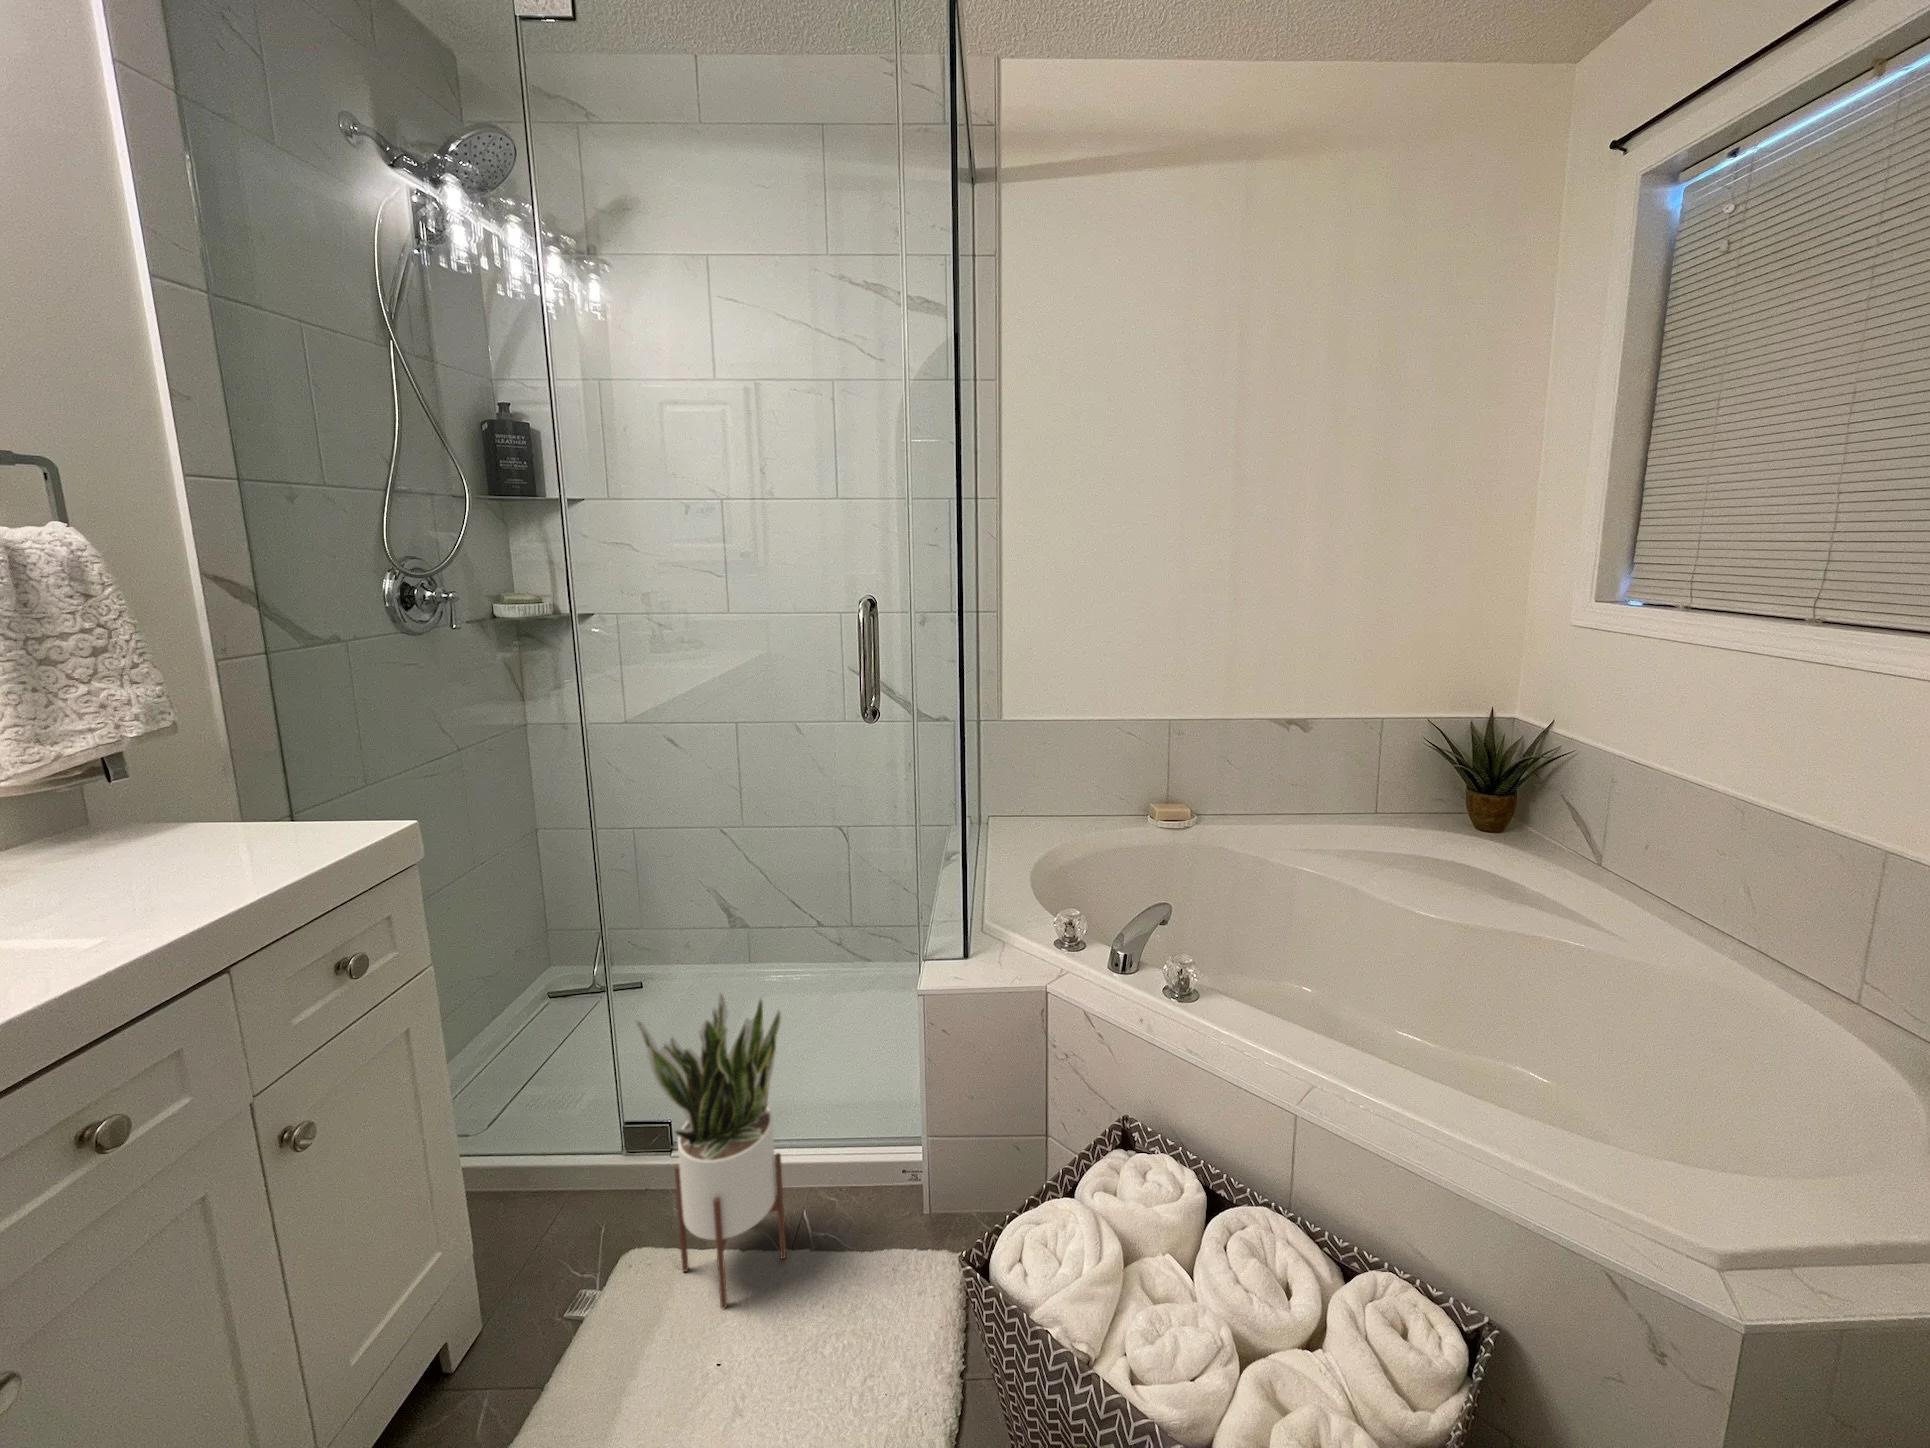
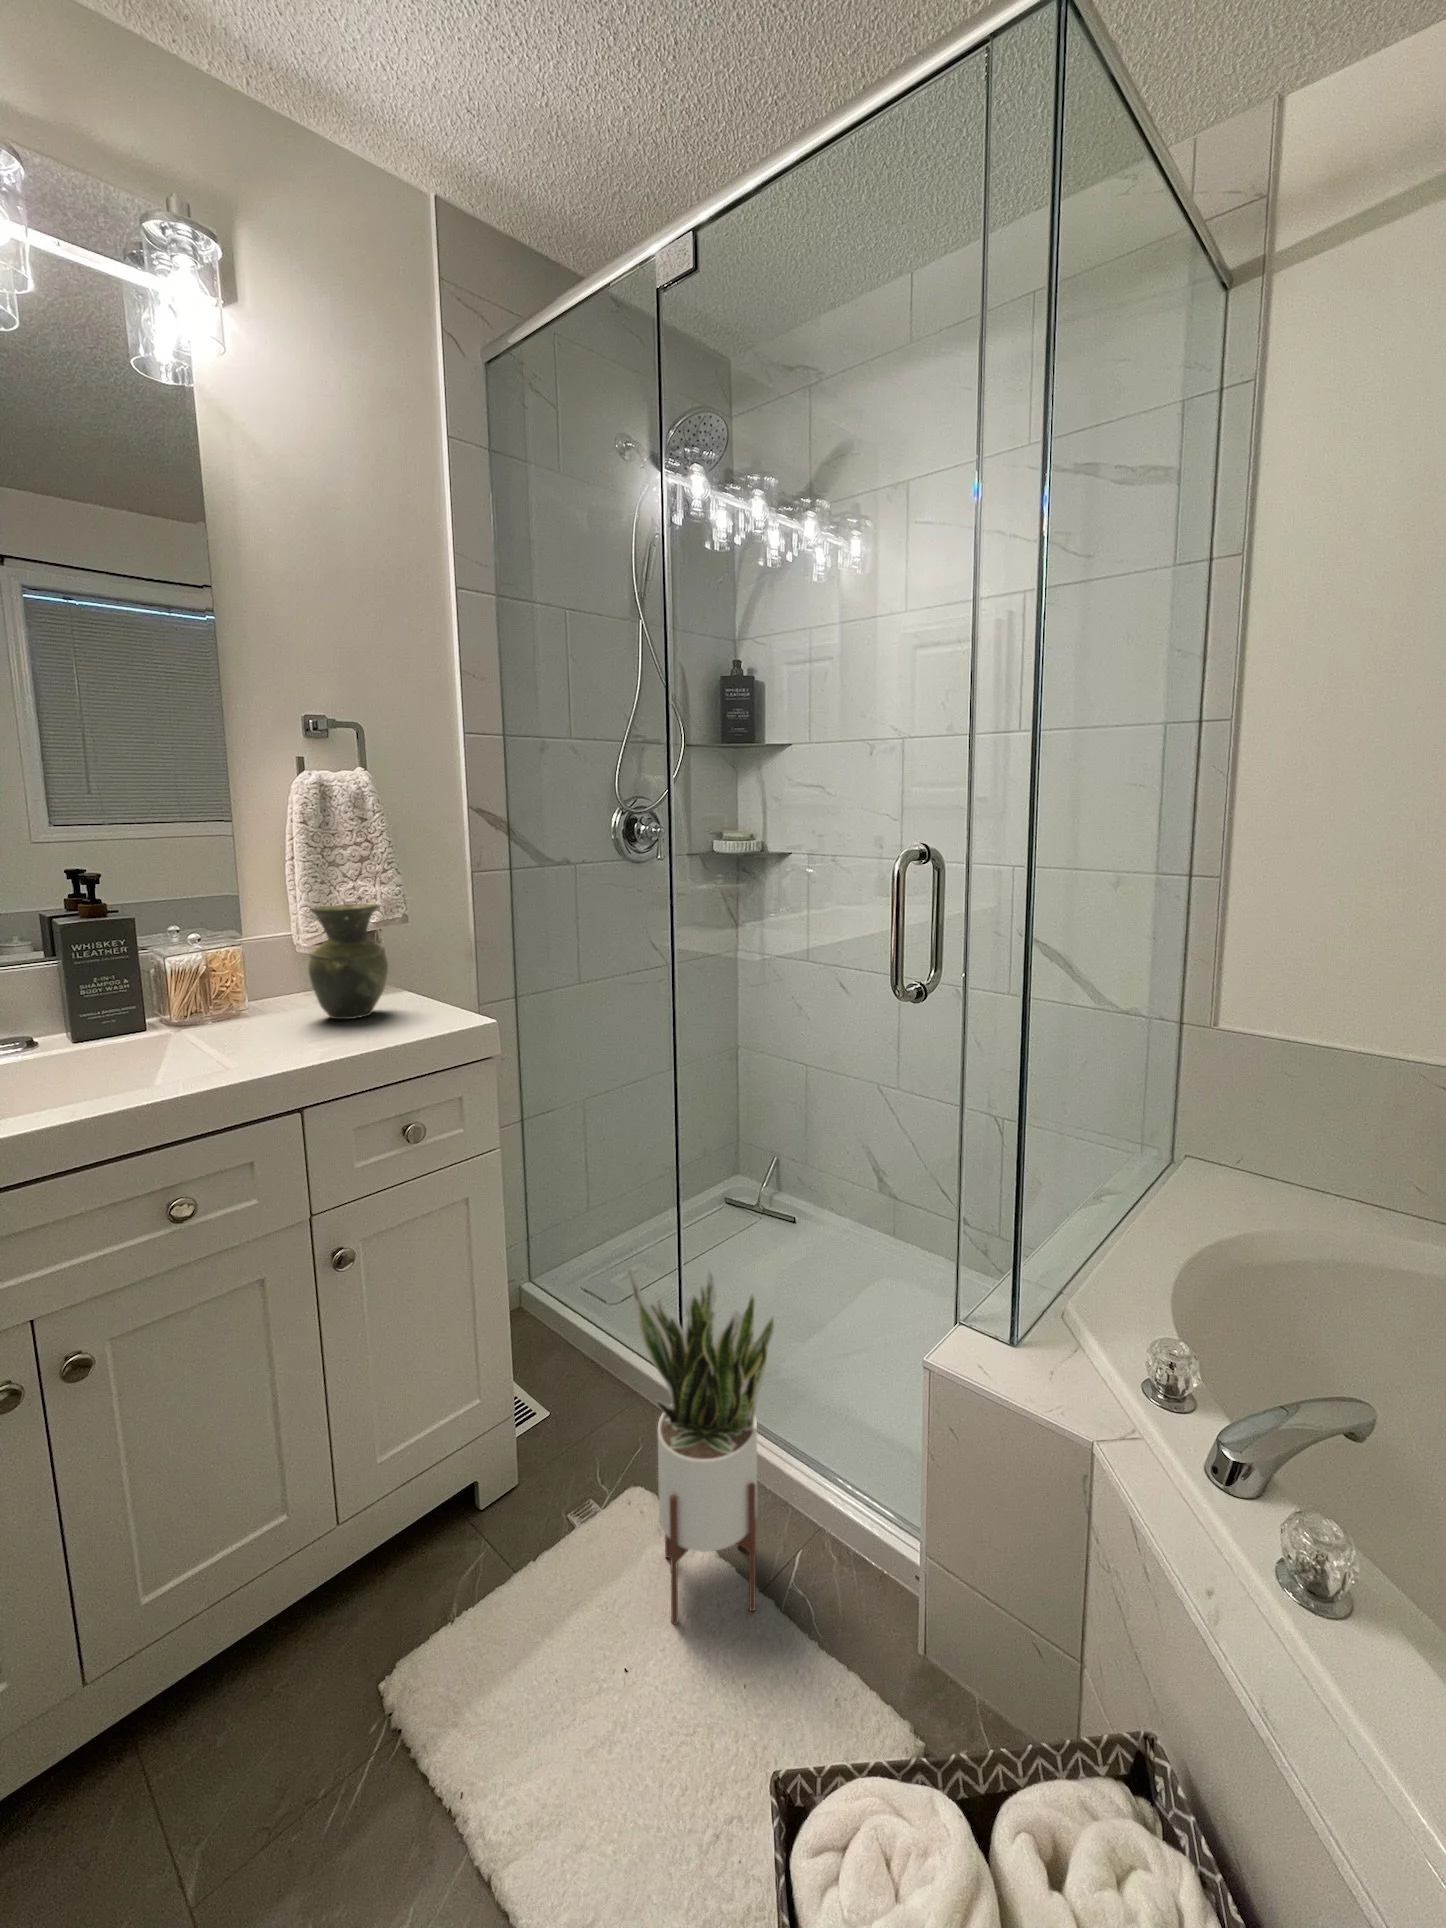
vase: none [63,708,215,869] -> present [309,904,388,1019]

